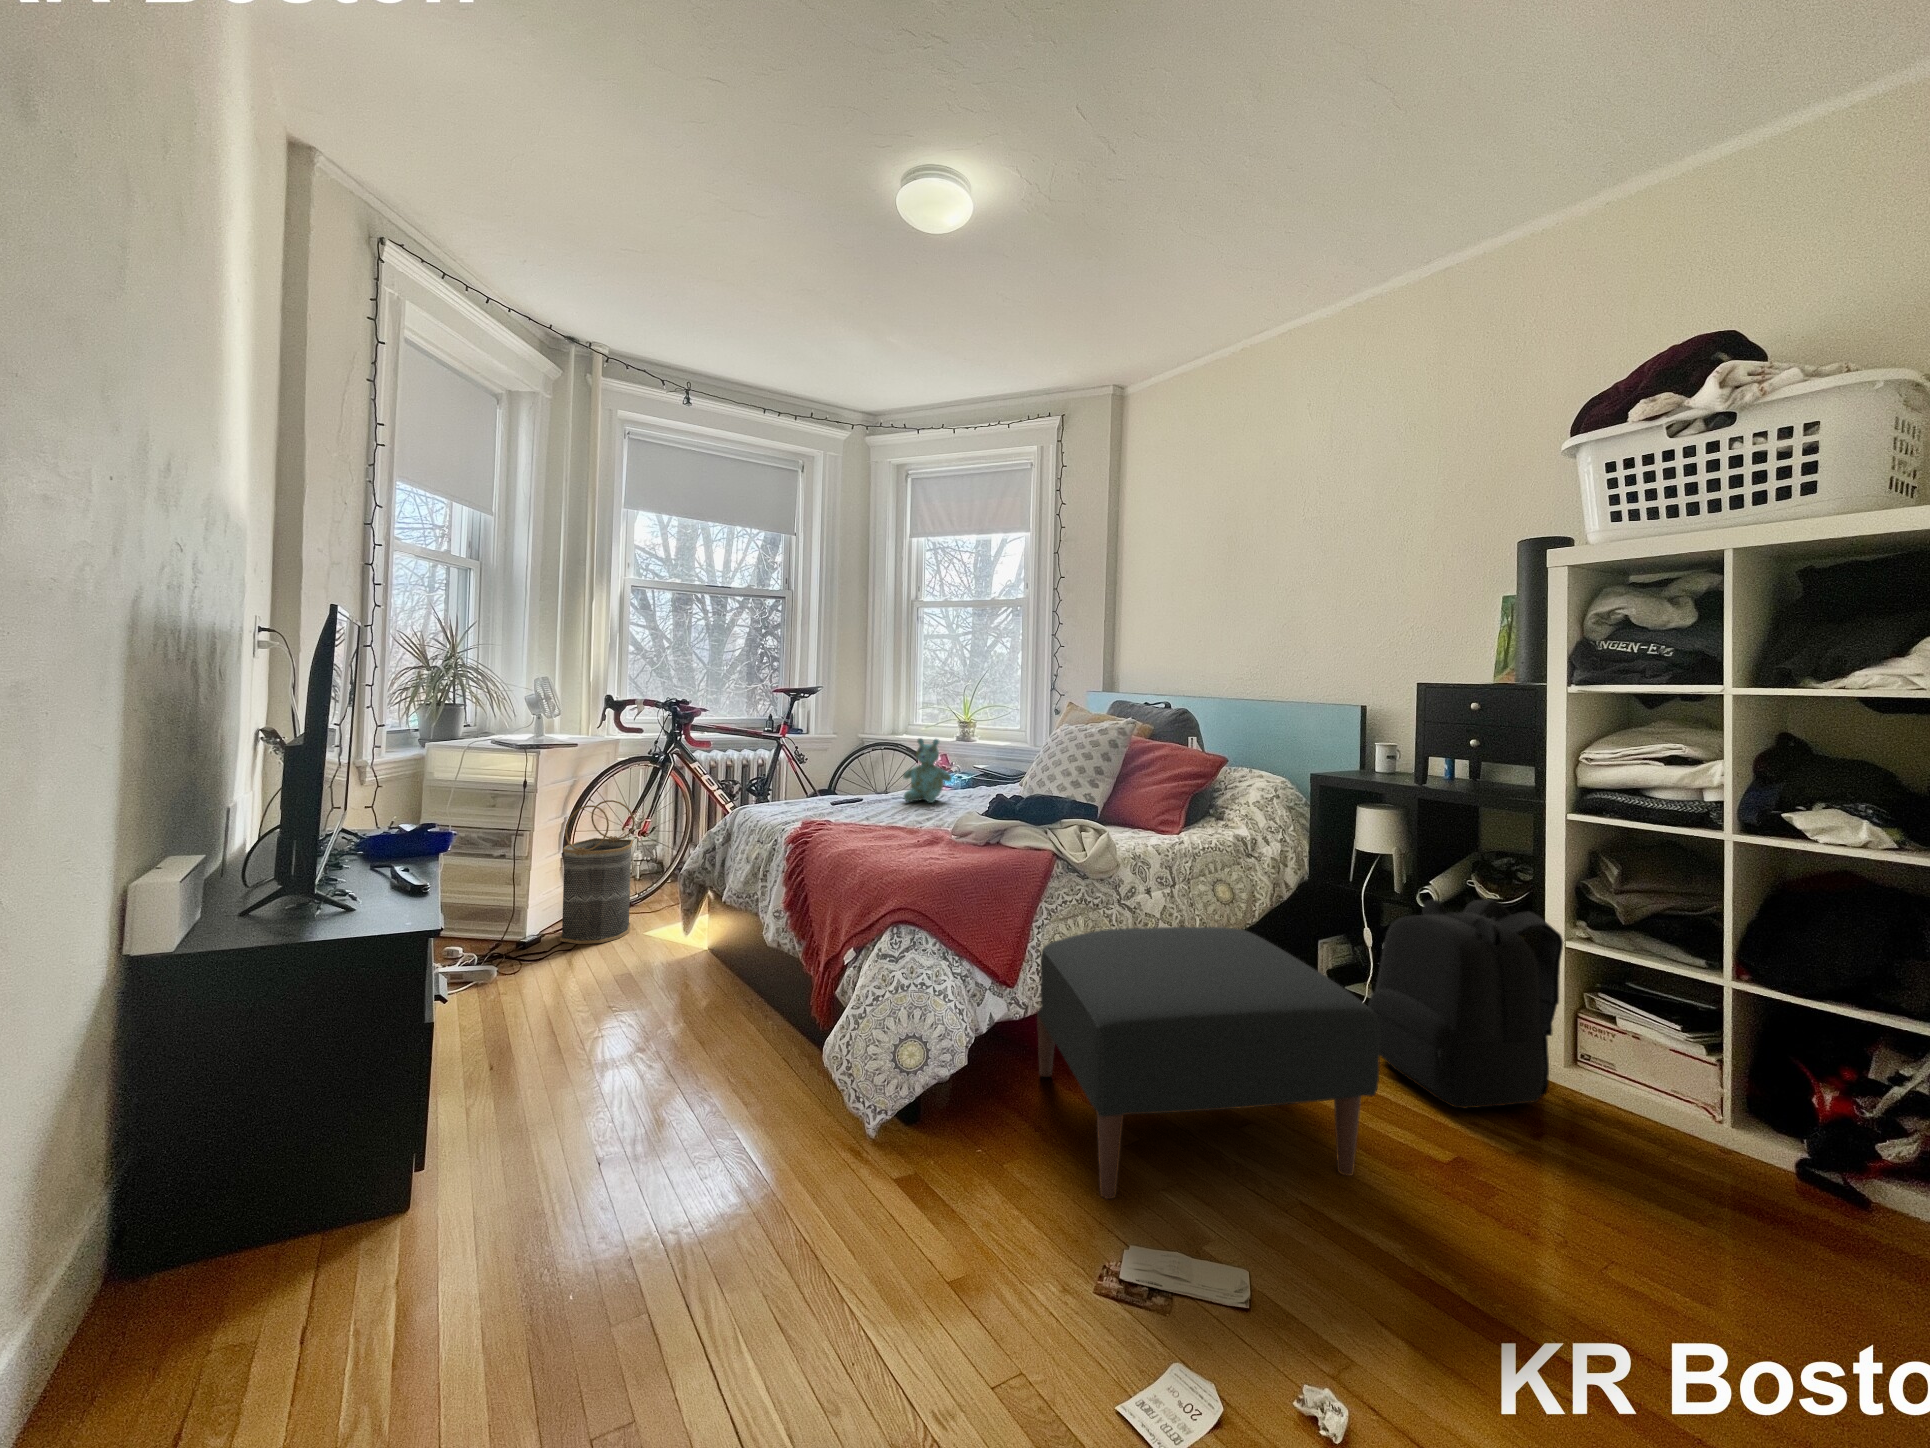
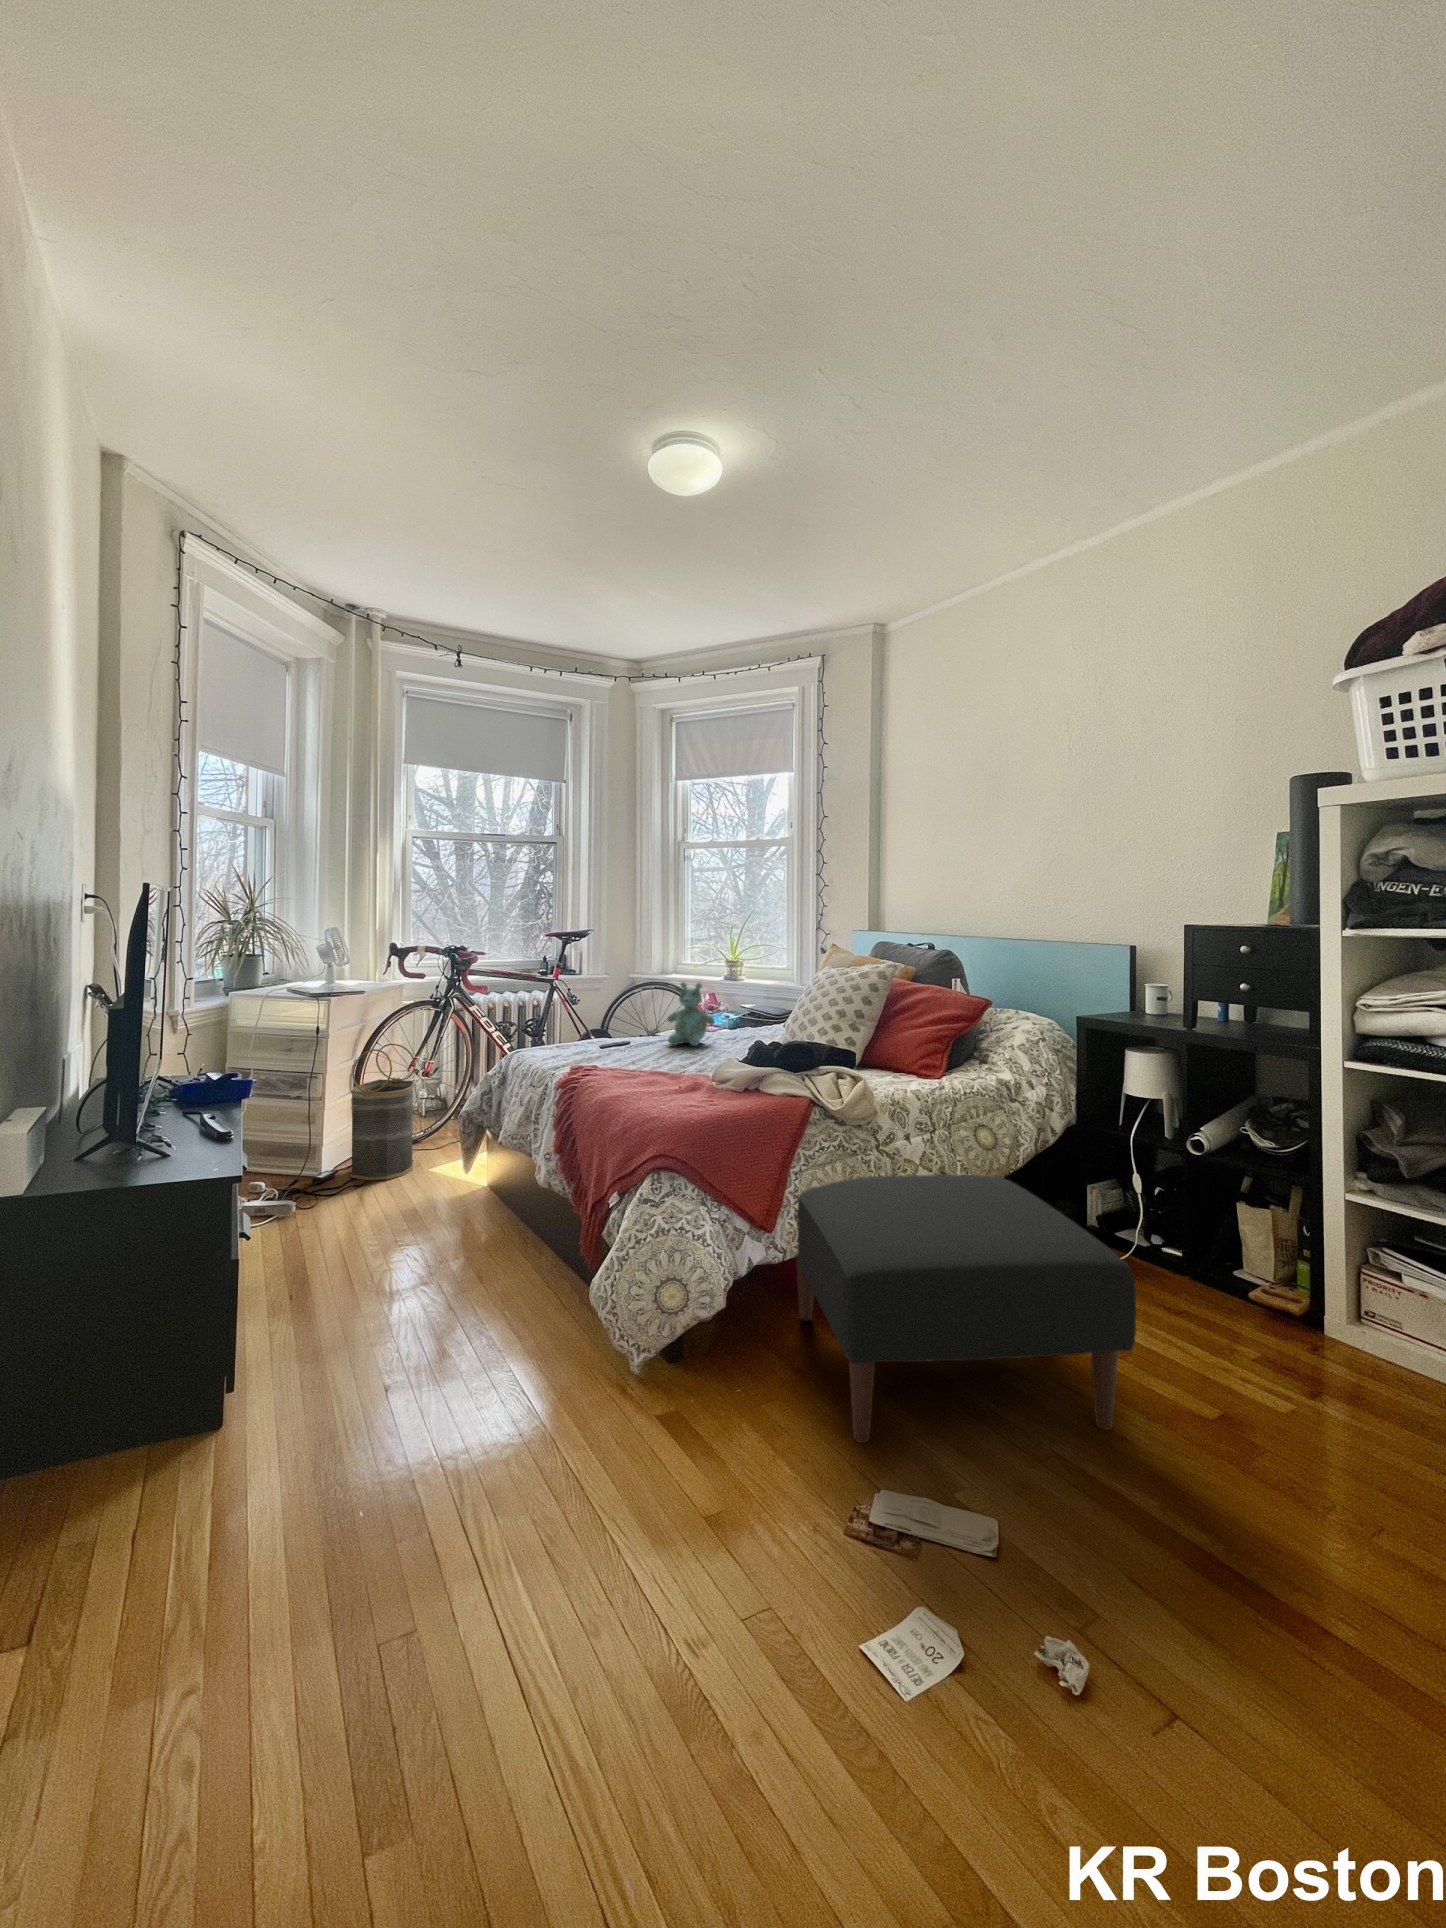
backpack: present [1368,899,1564,1108] -> none [1134,1150,1345,1366]

